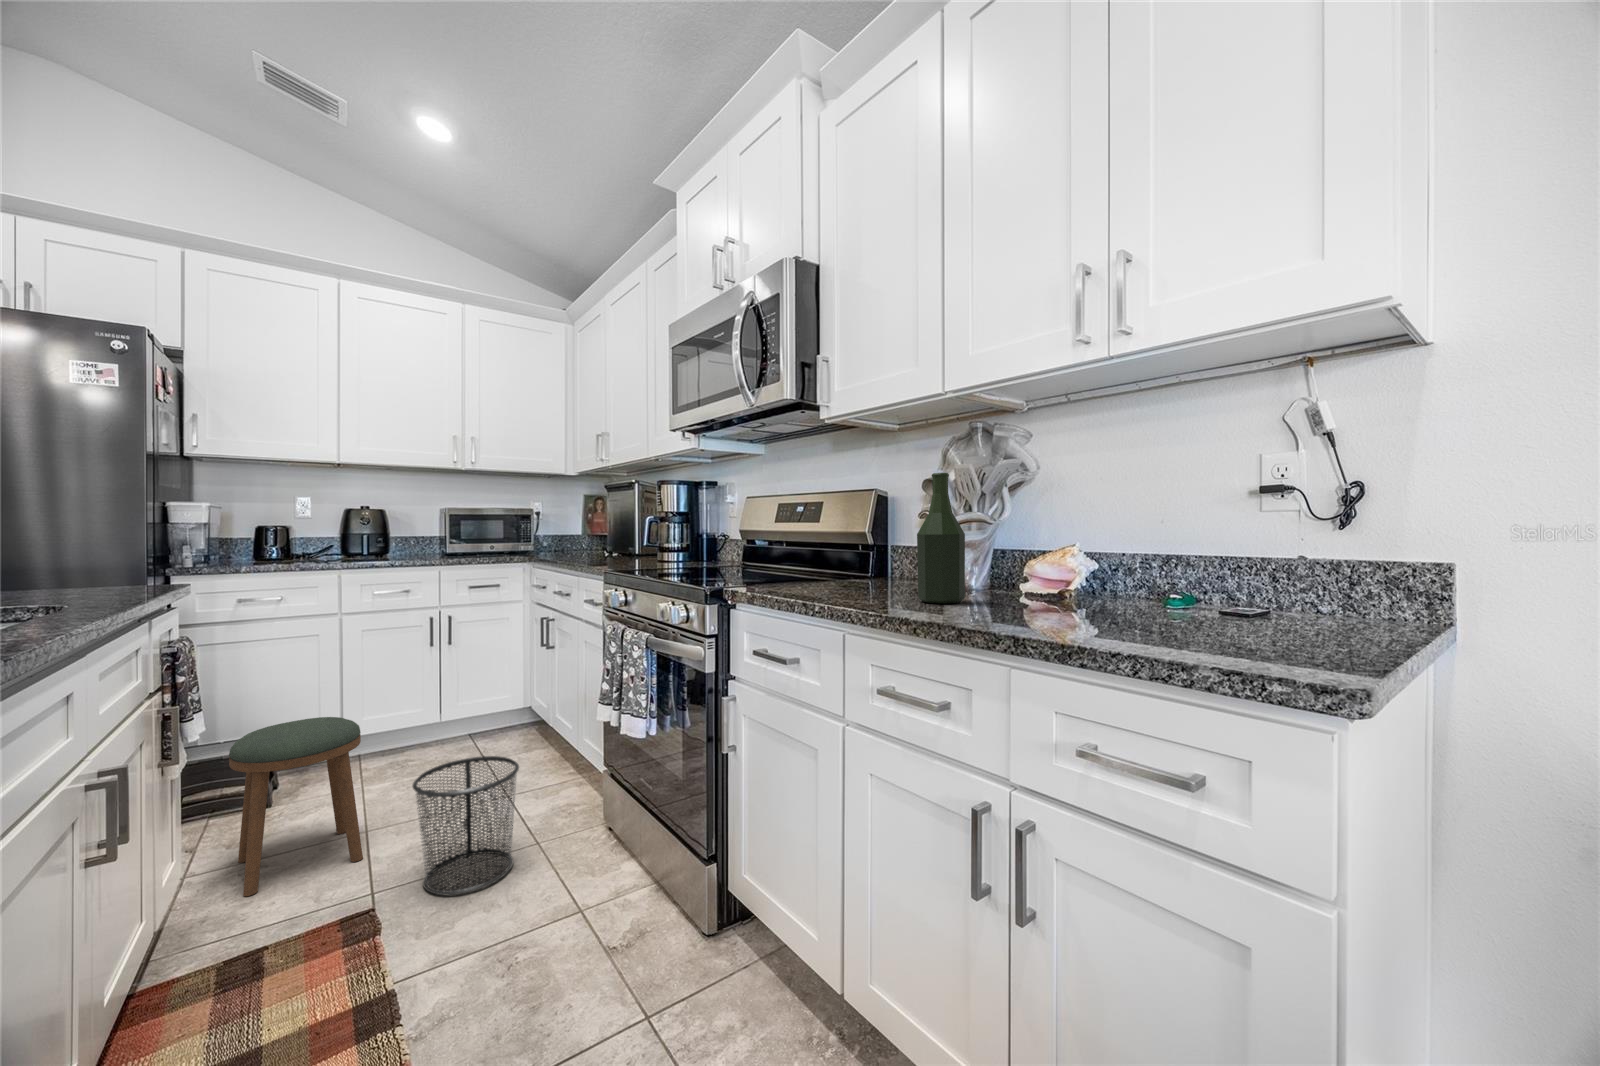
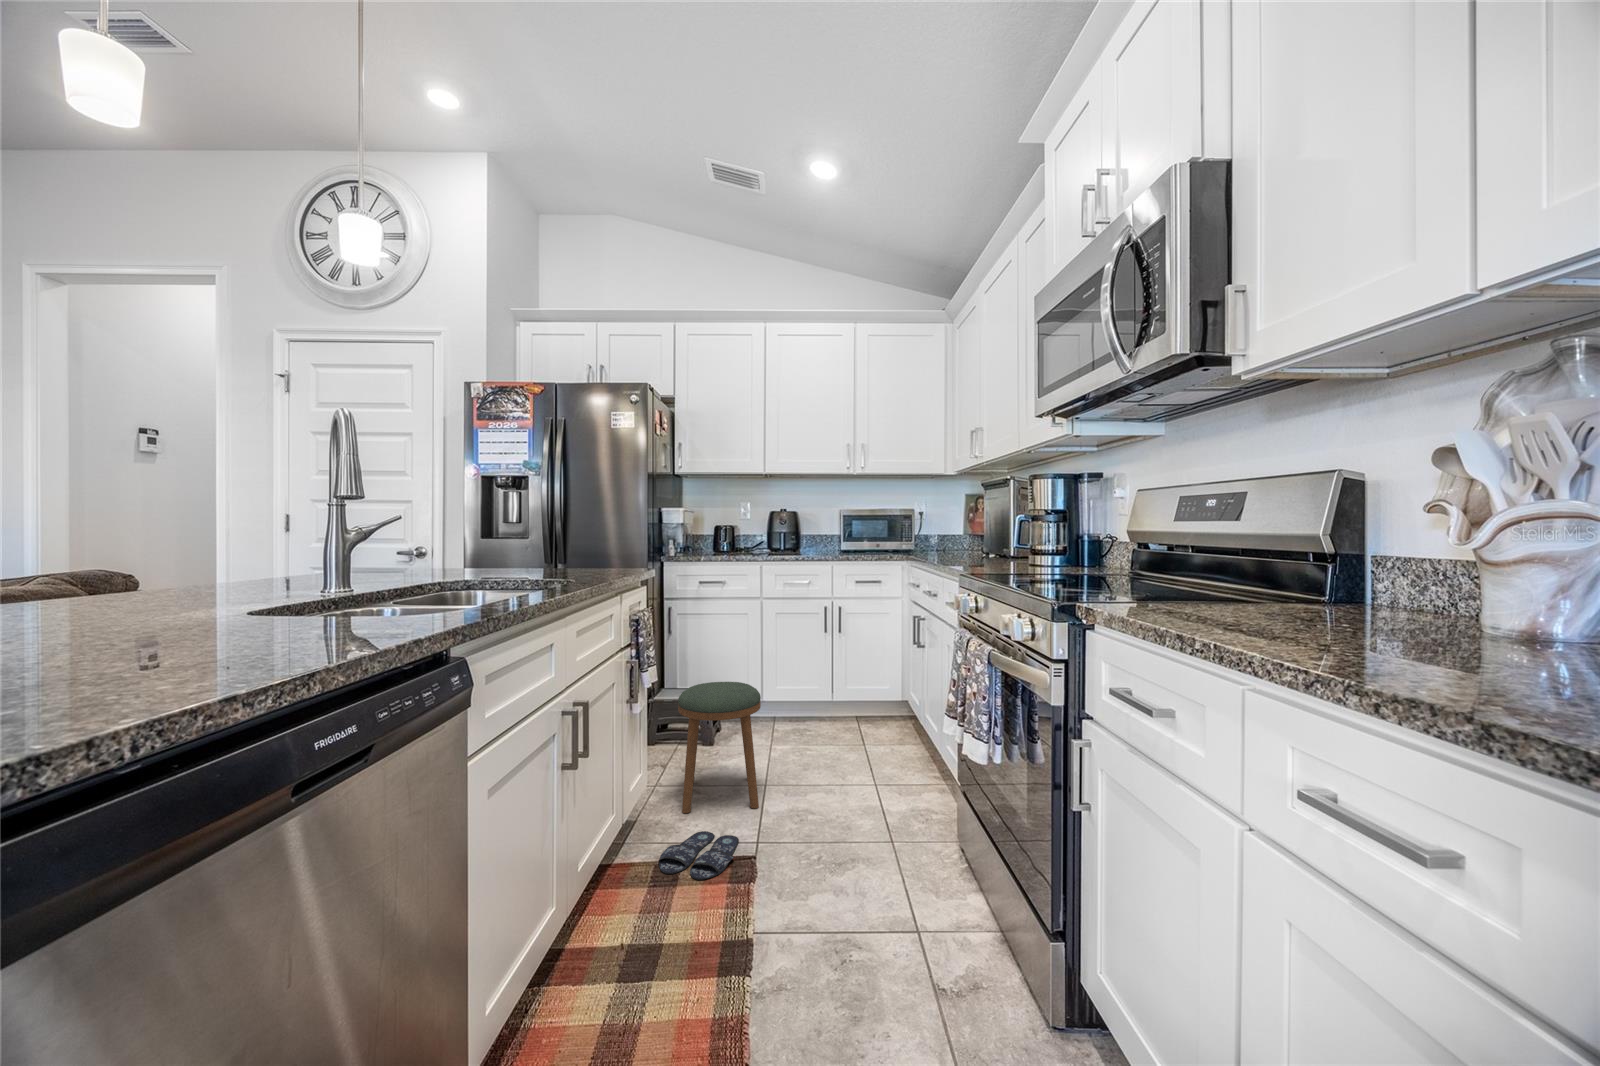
bottle: present [917,473,965,603] -> none [1403,429,1526,665]
waste bin: present [413,756,519,895] -> none [786,741,874,869]
slippers: none [224,898,345,971] -> present [659,831,739,880]

